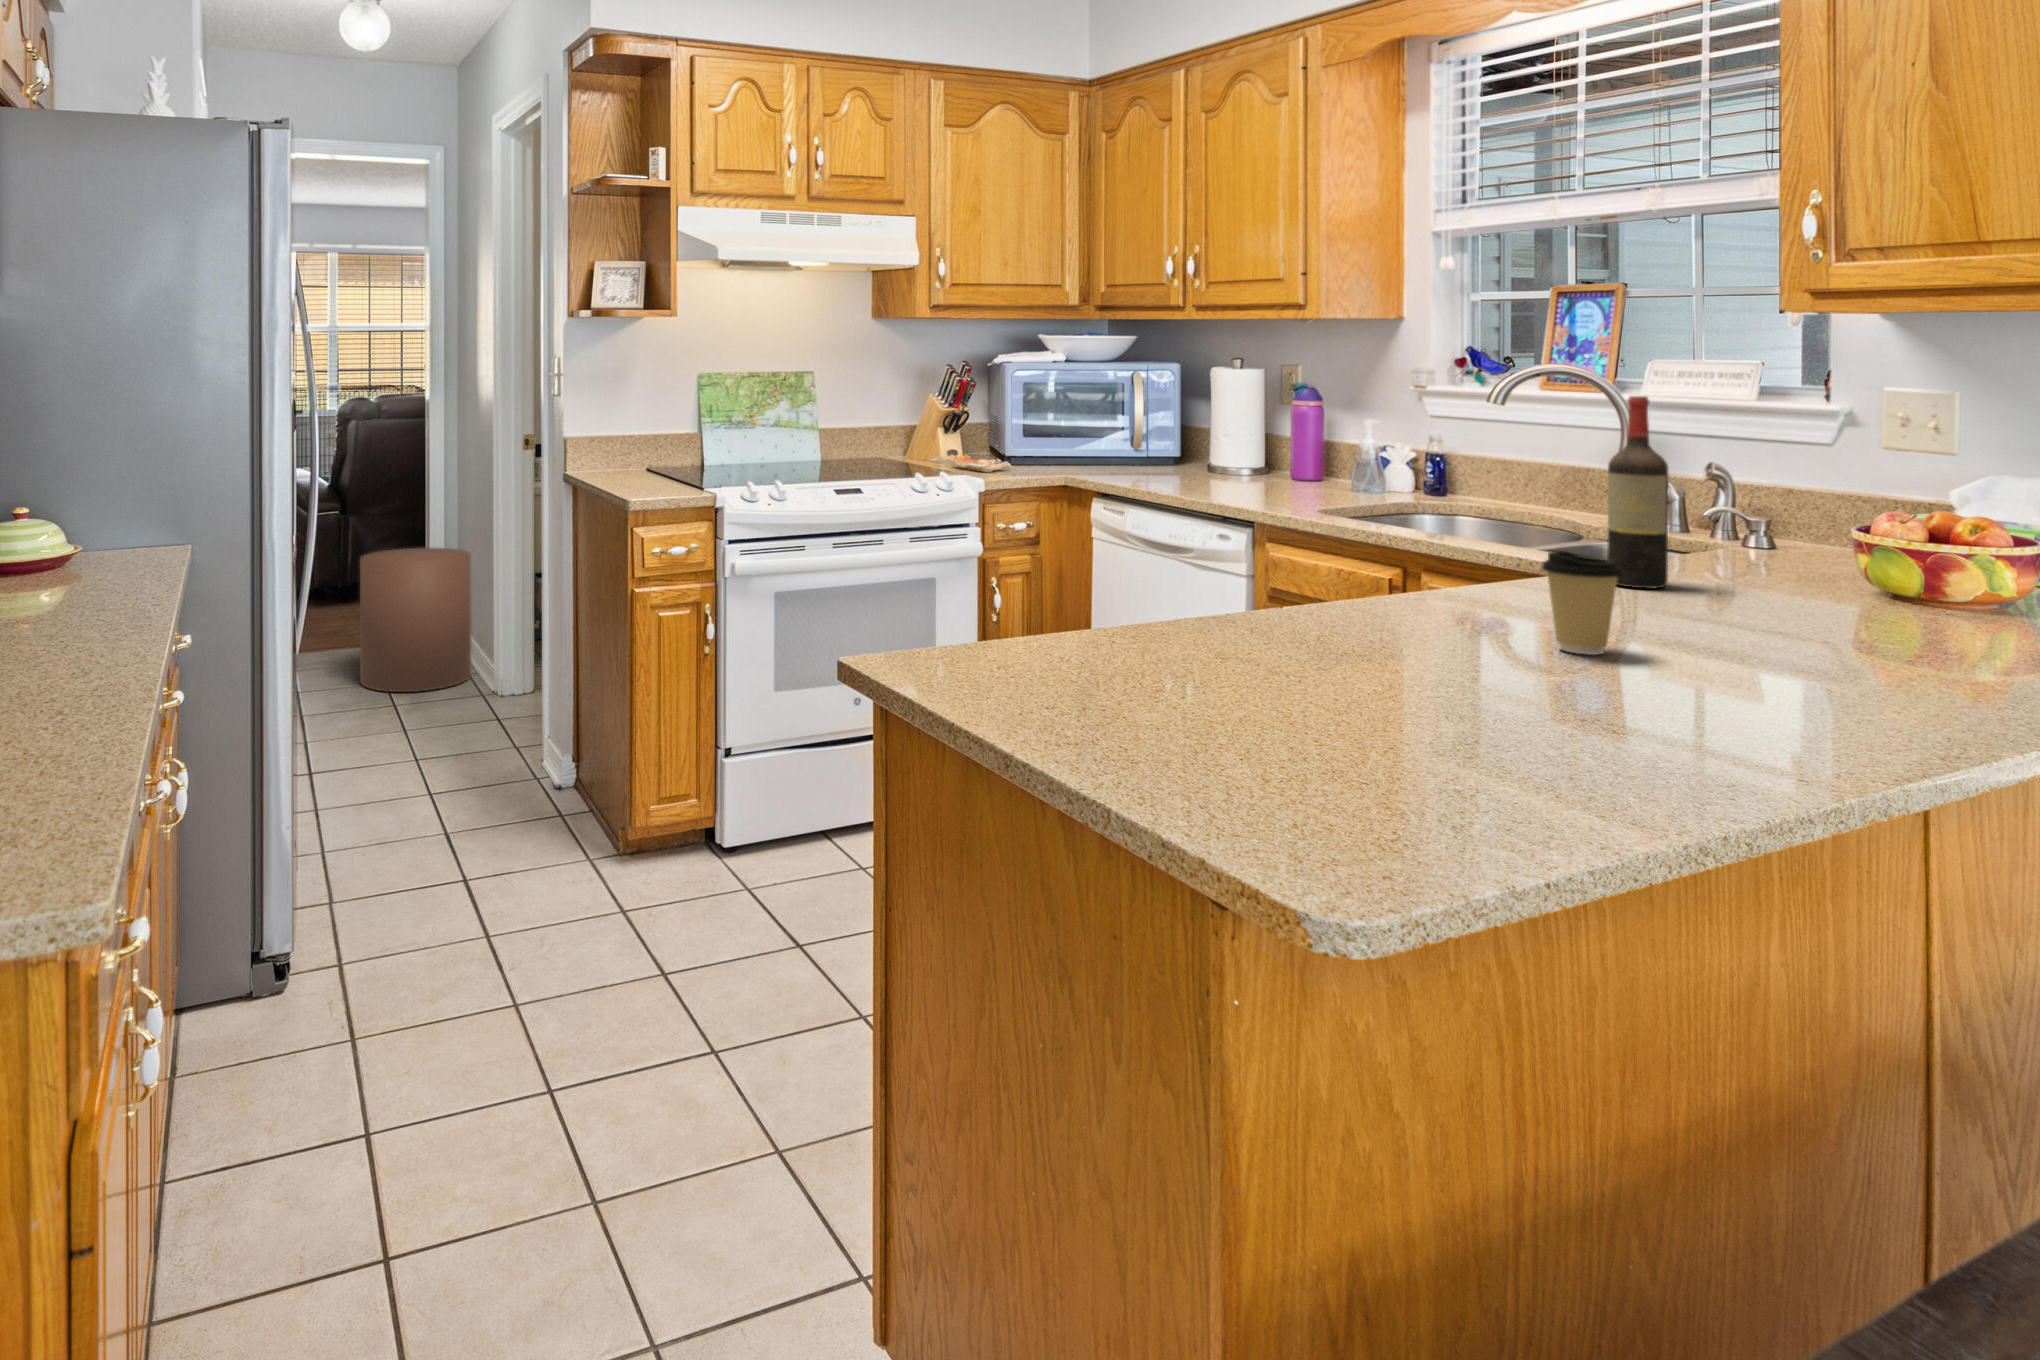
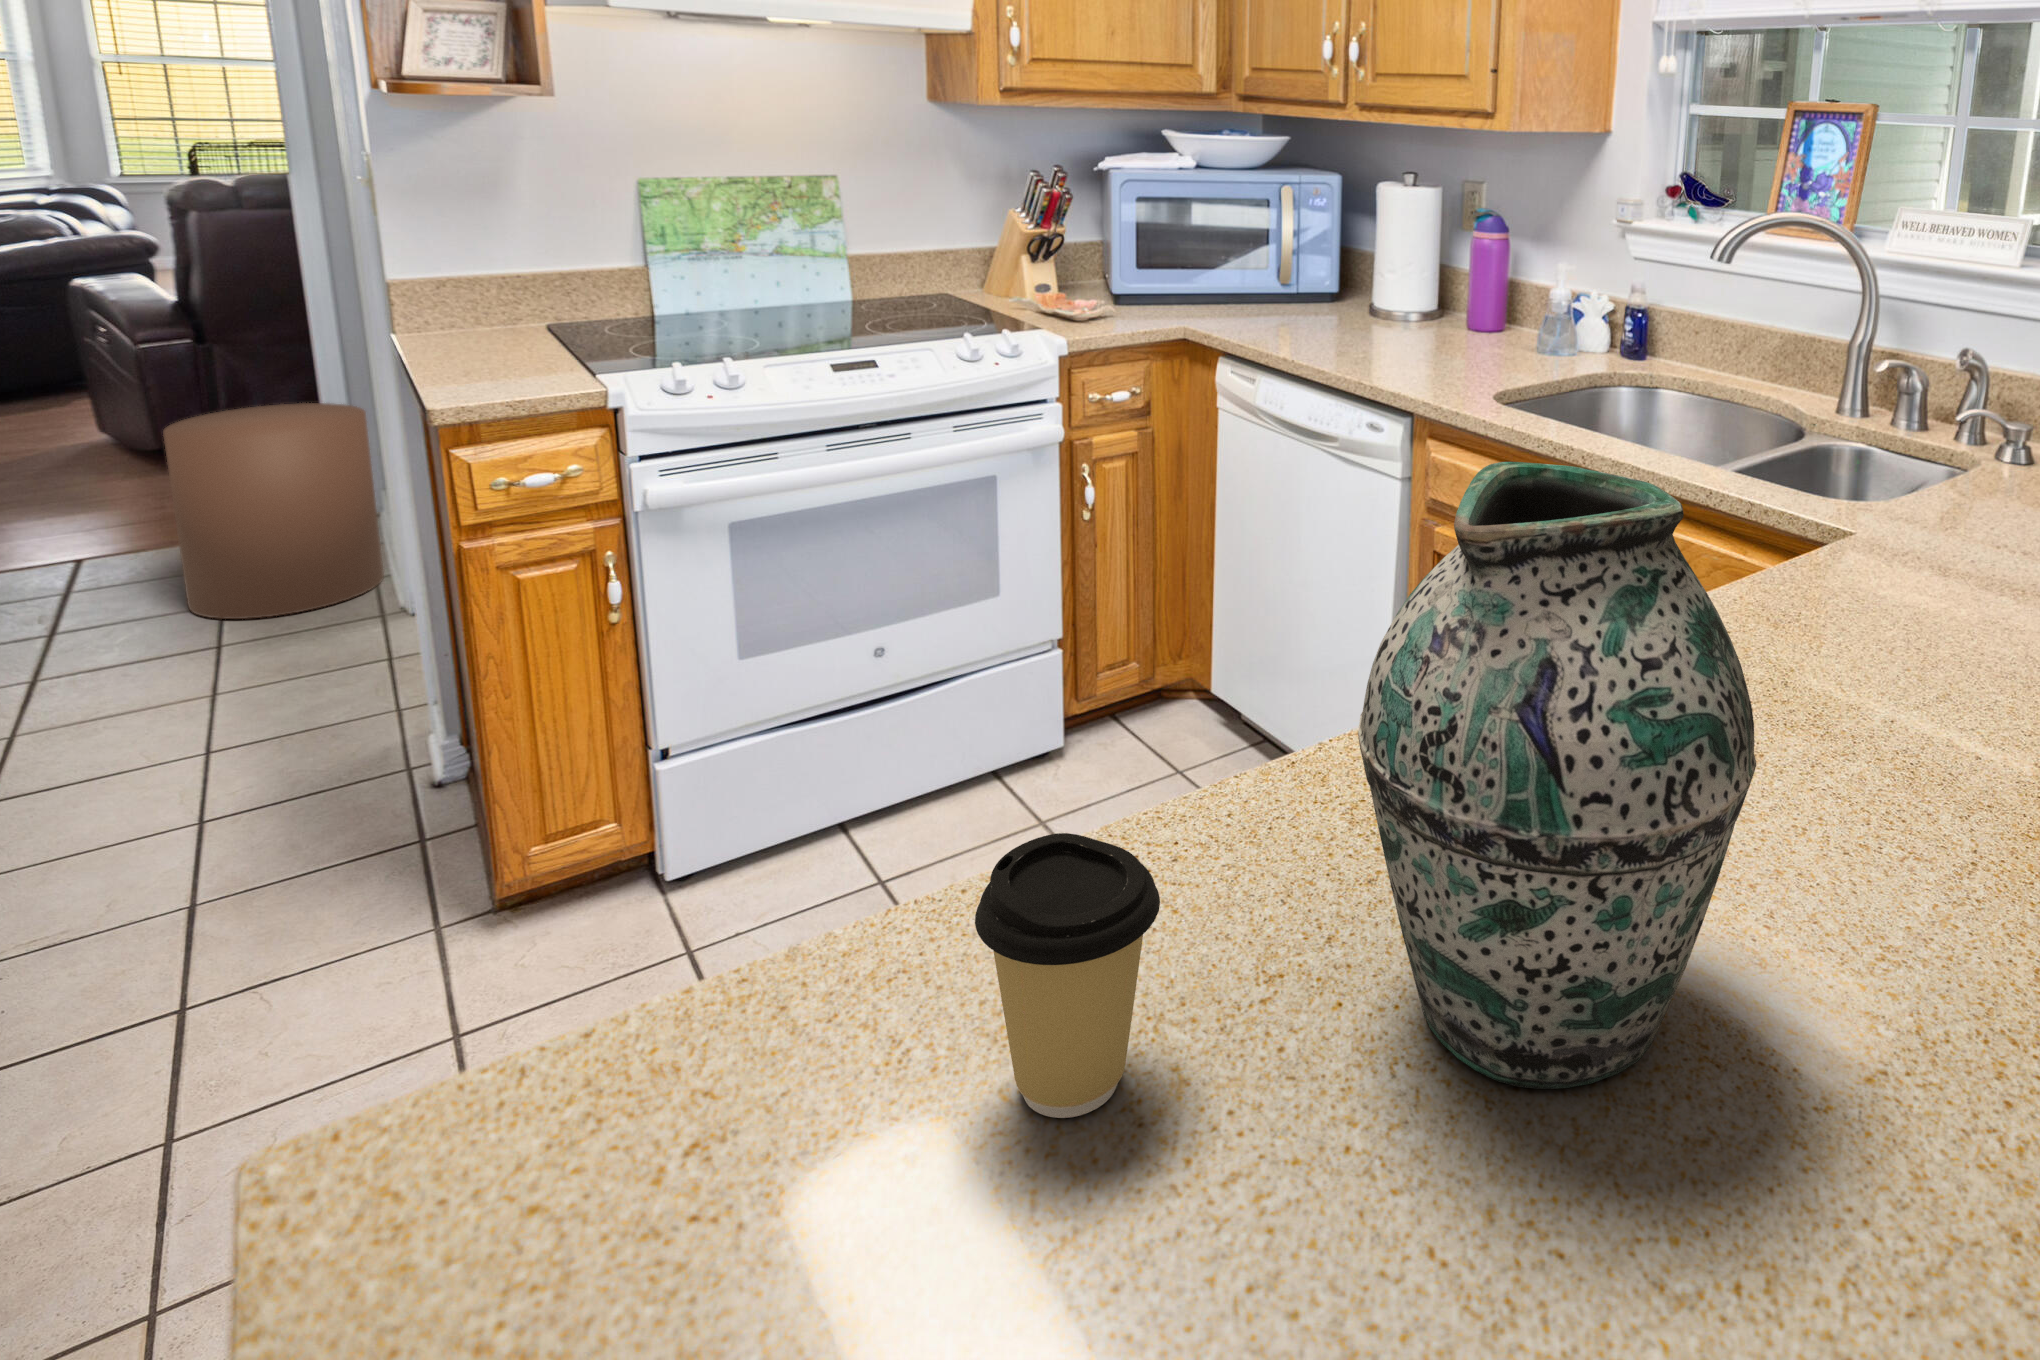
wine bottle: present [1607,396,1668,589] -> none [1884,310,1985,598]
vase: none [1263,415,1455,679] -> present [1358,462,1756,1089]
coffee cup: present [1542,551,1624,655] -> present [975,833,1160,1118]

